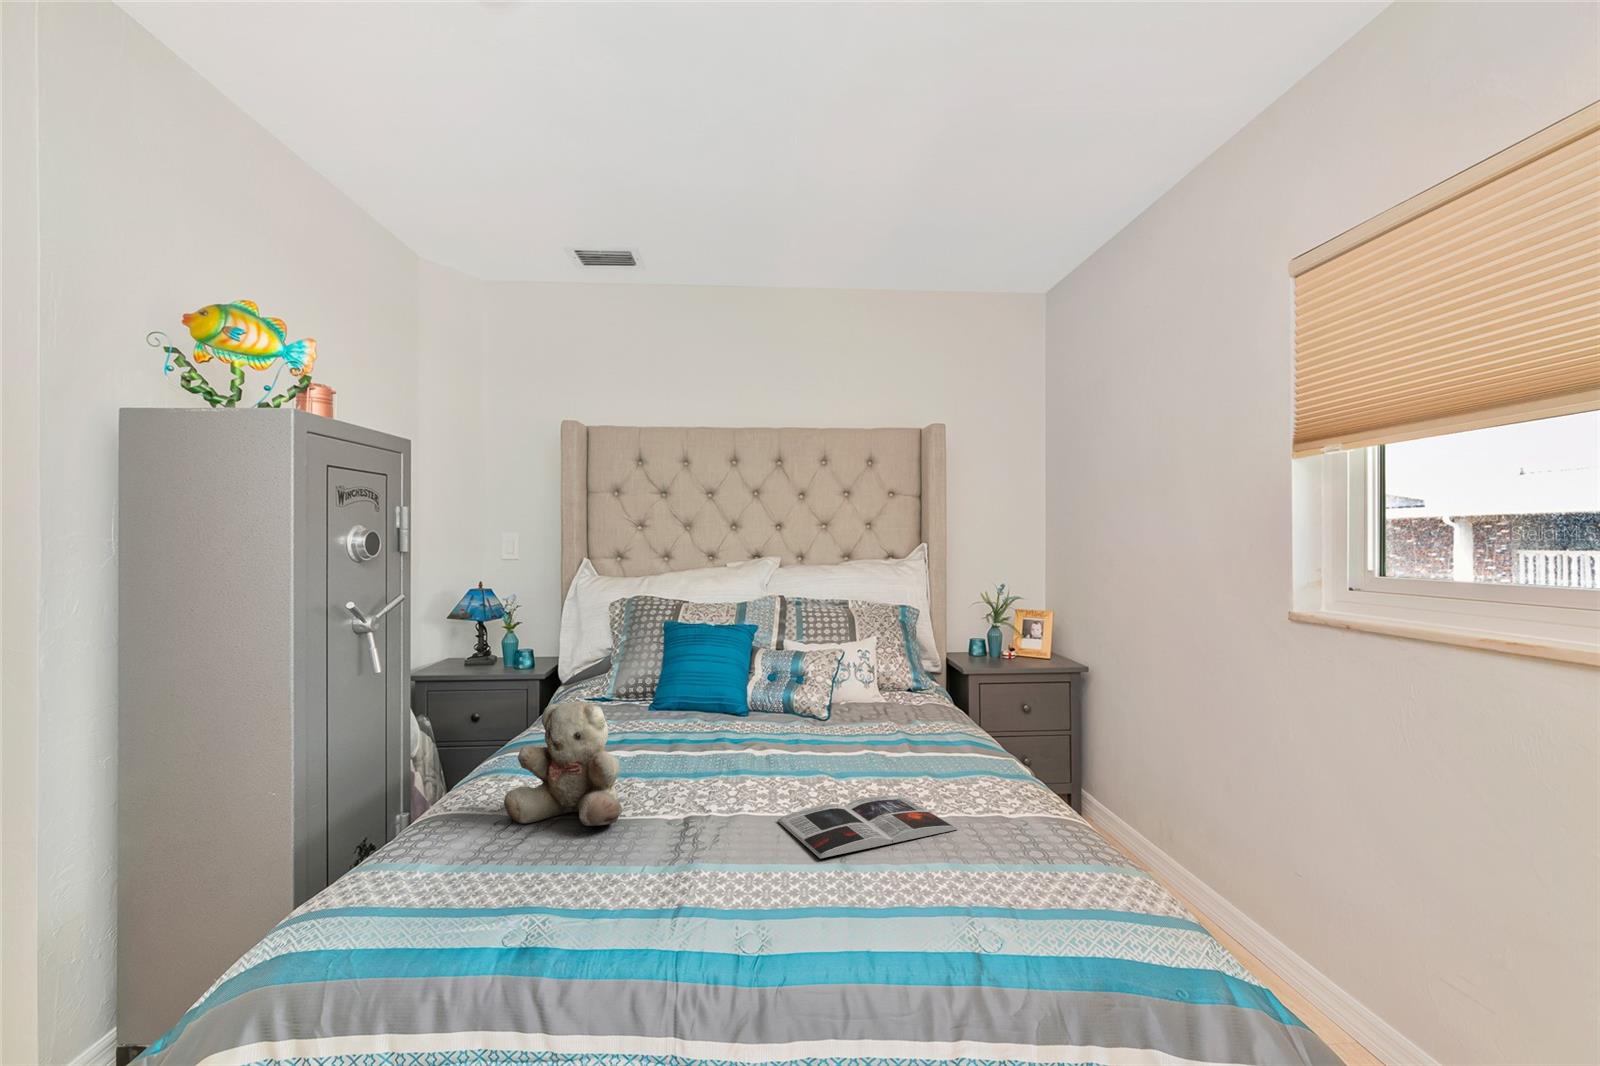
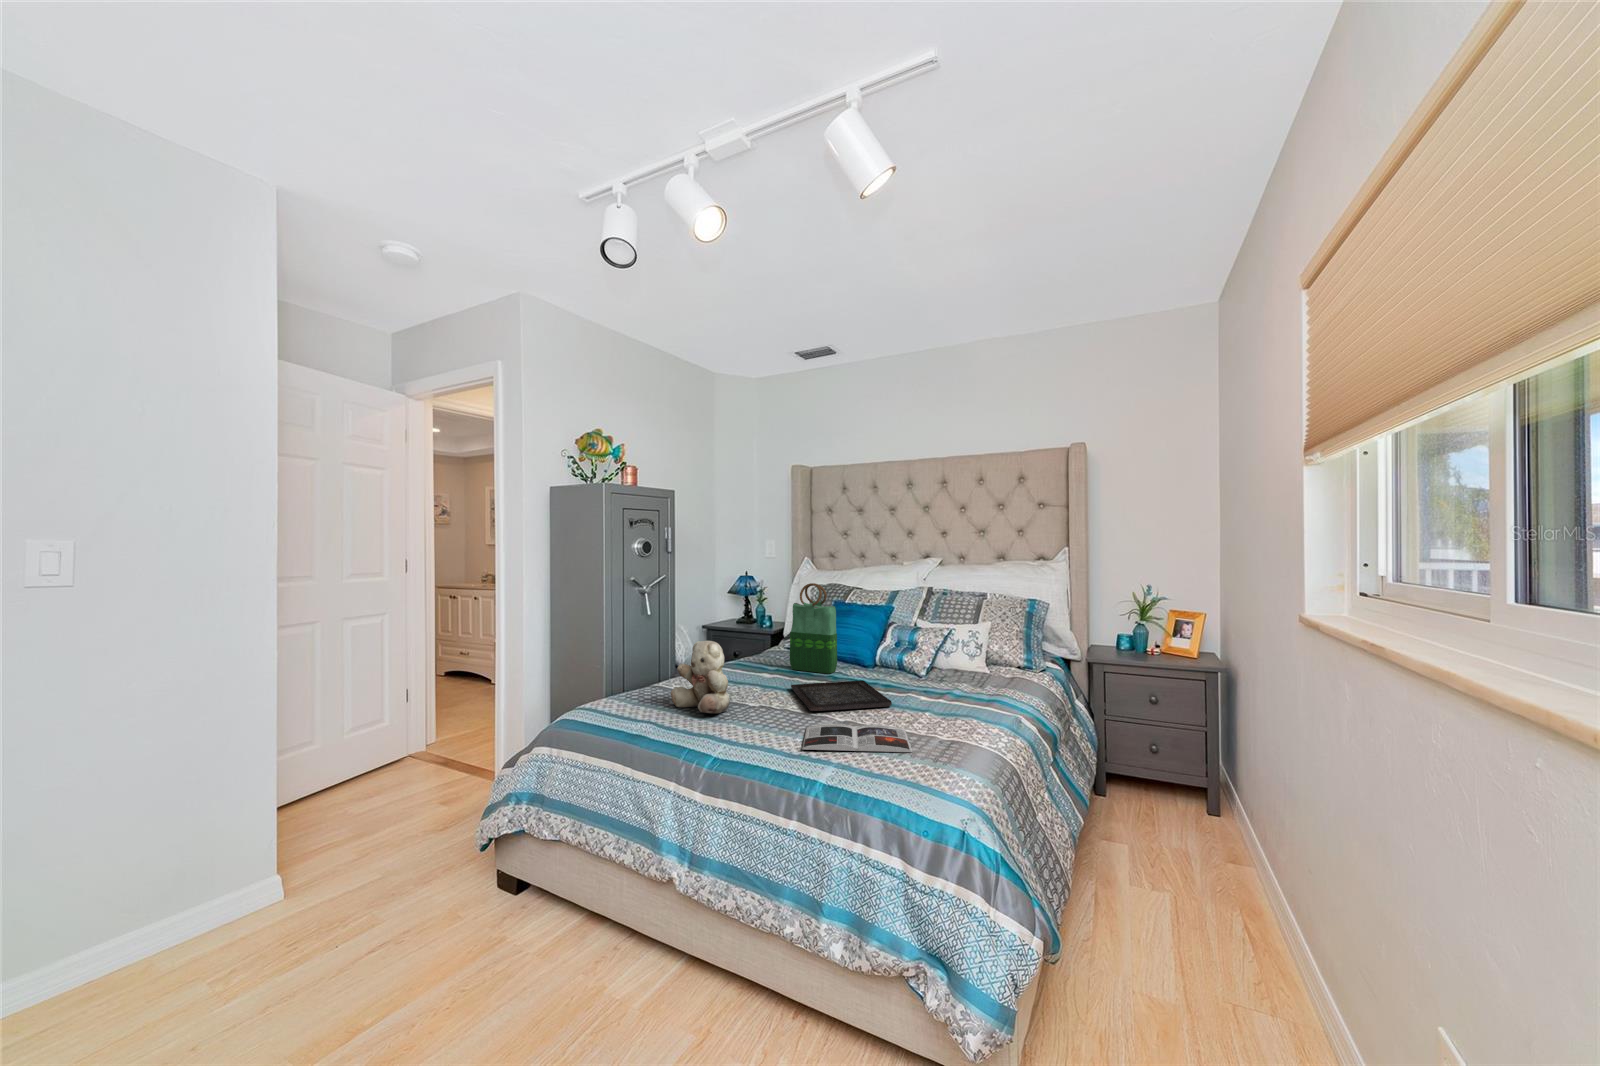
tote bag: none [631,598,704,728] -> present [790,583,837,674]
tray: none [673,732,844,791] -> present [791,680,892,711]

